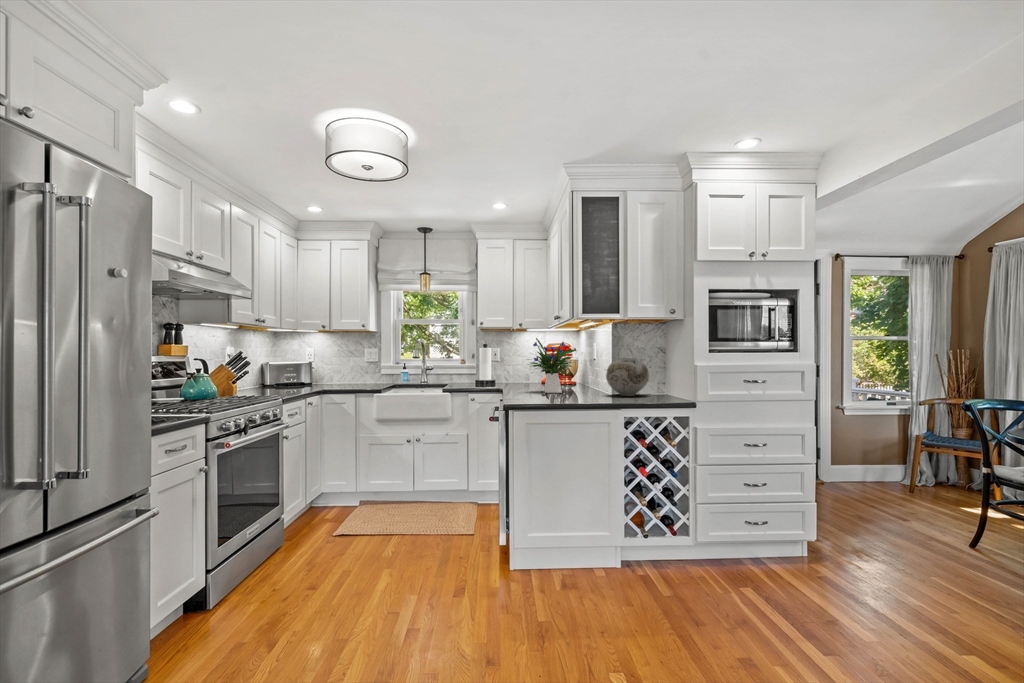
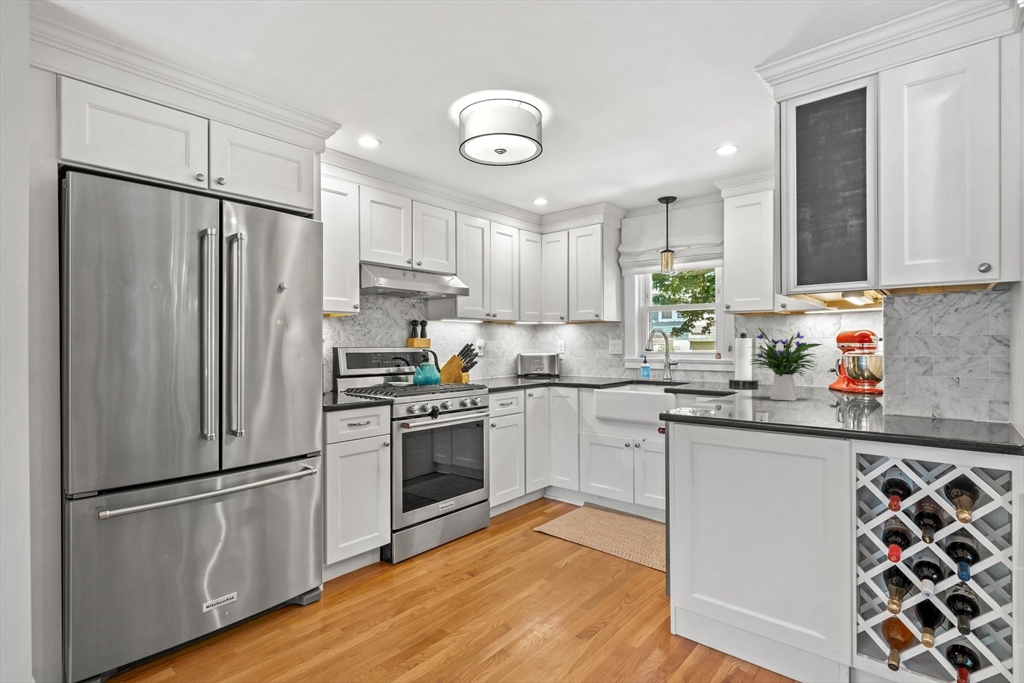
vase: present [606,358,649,396] -> none [843,357,918,414]

